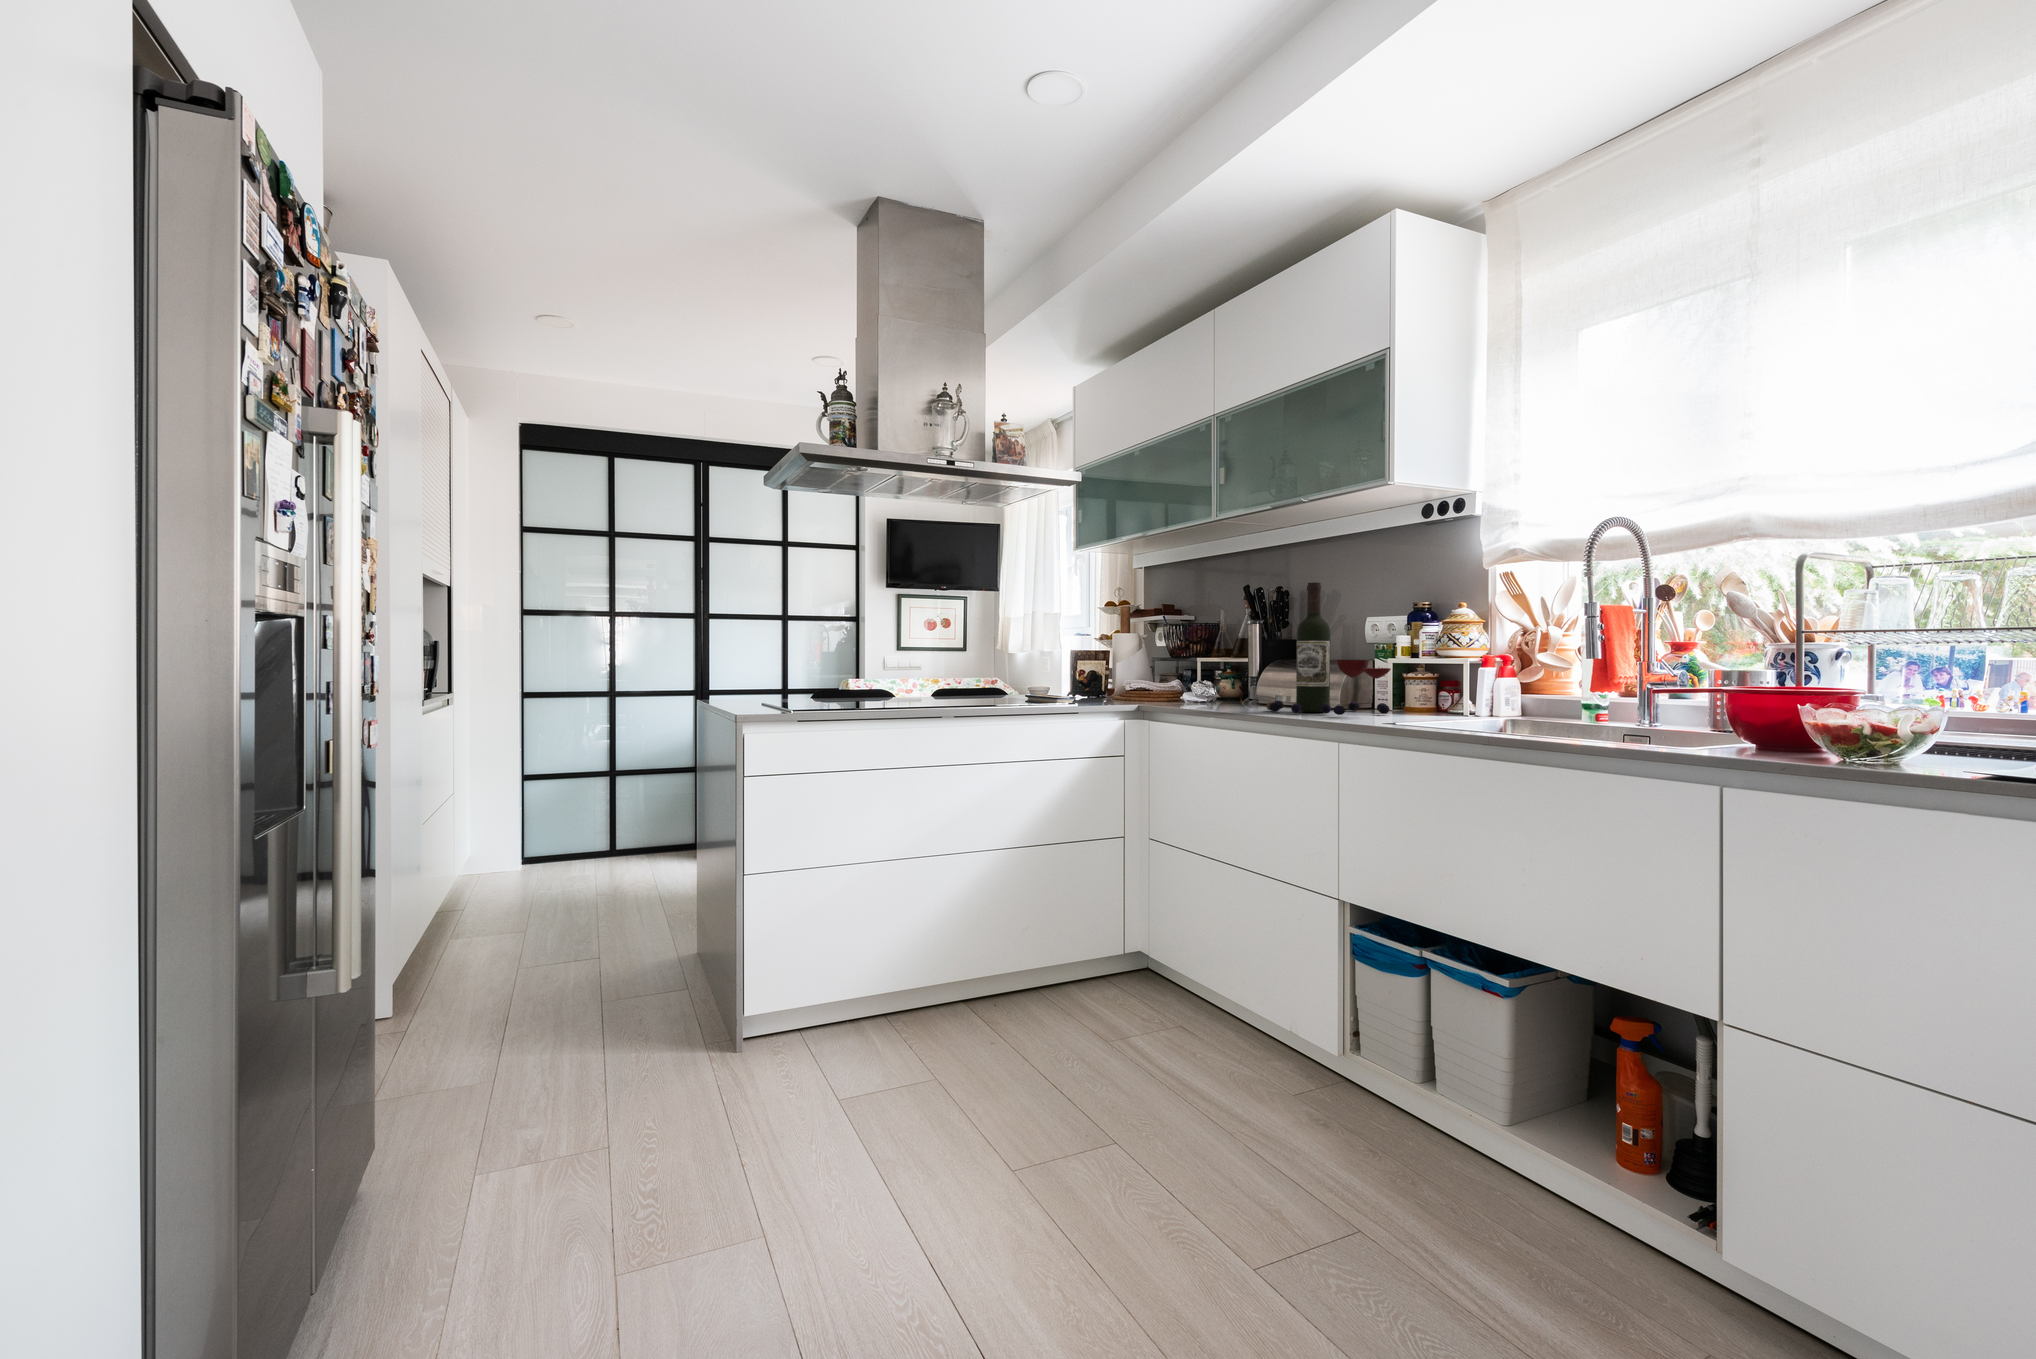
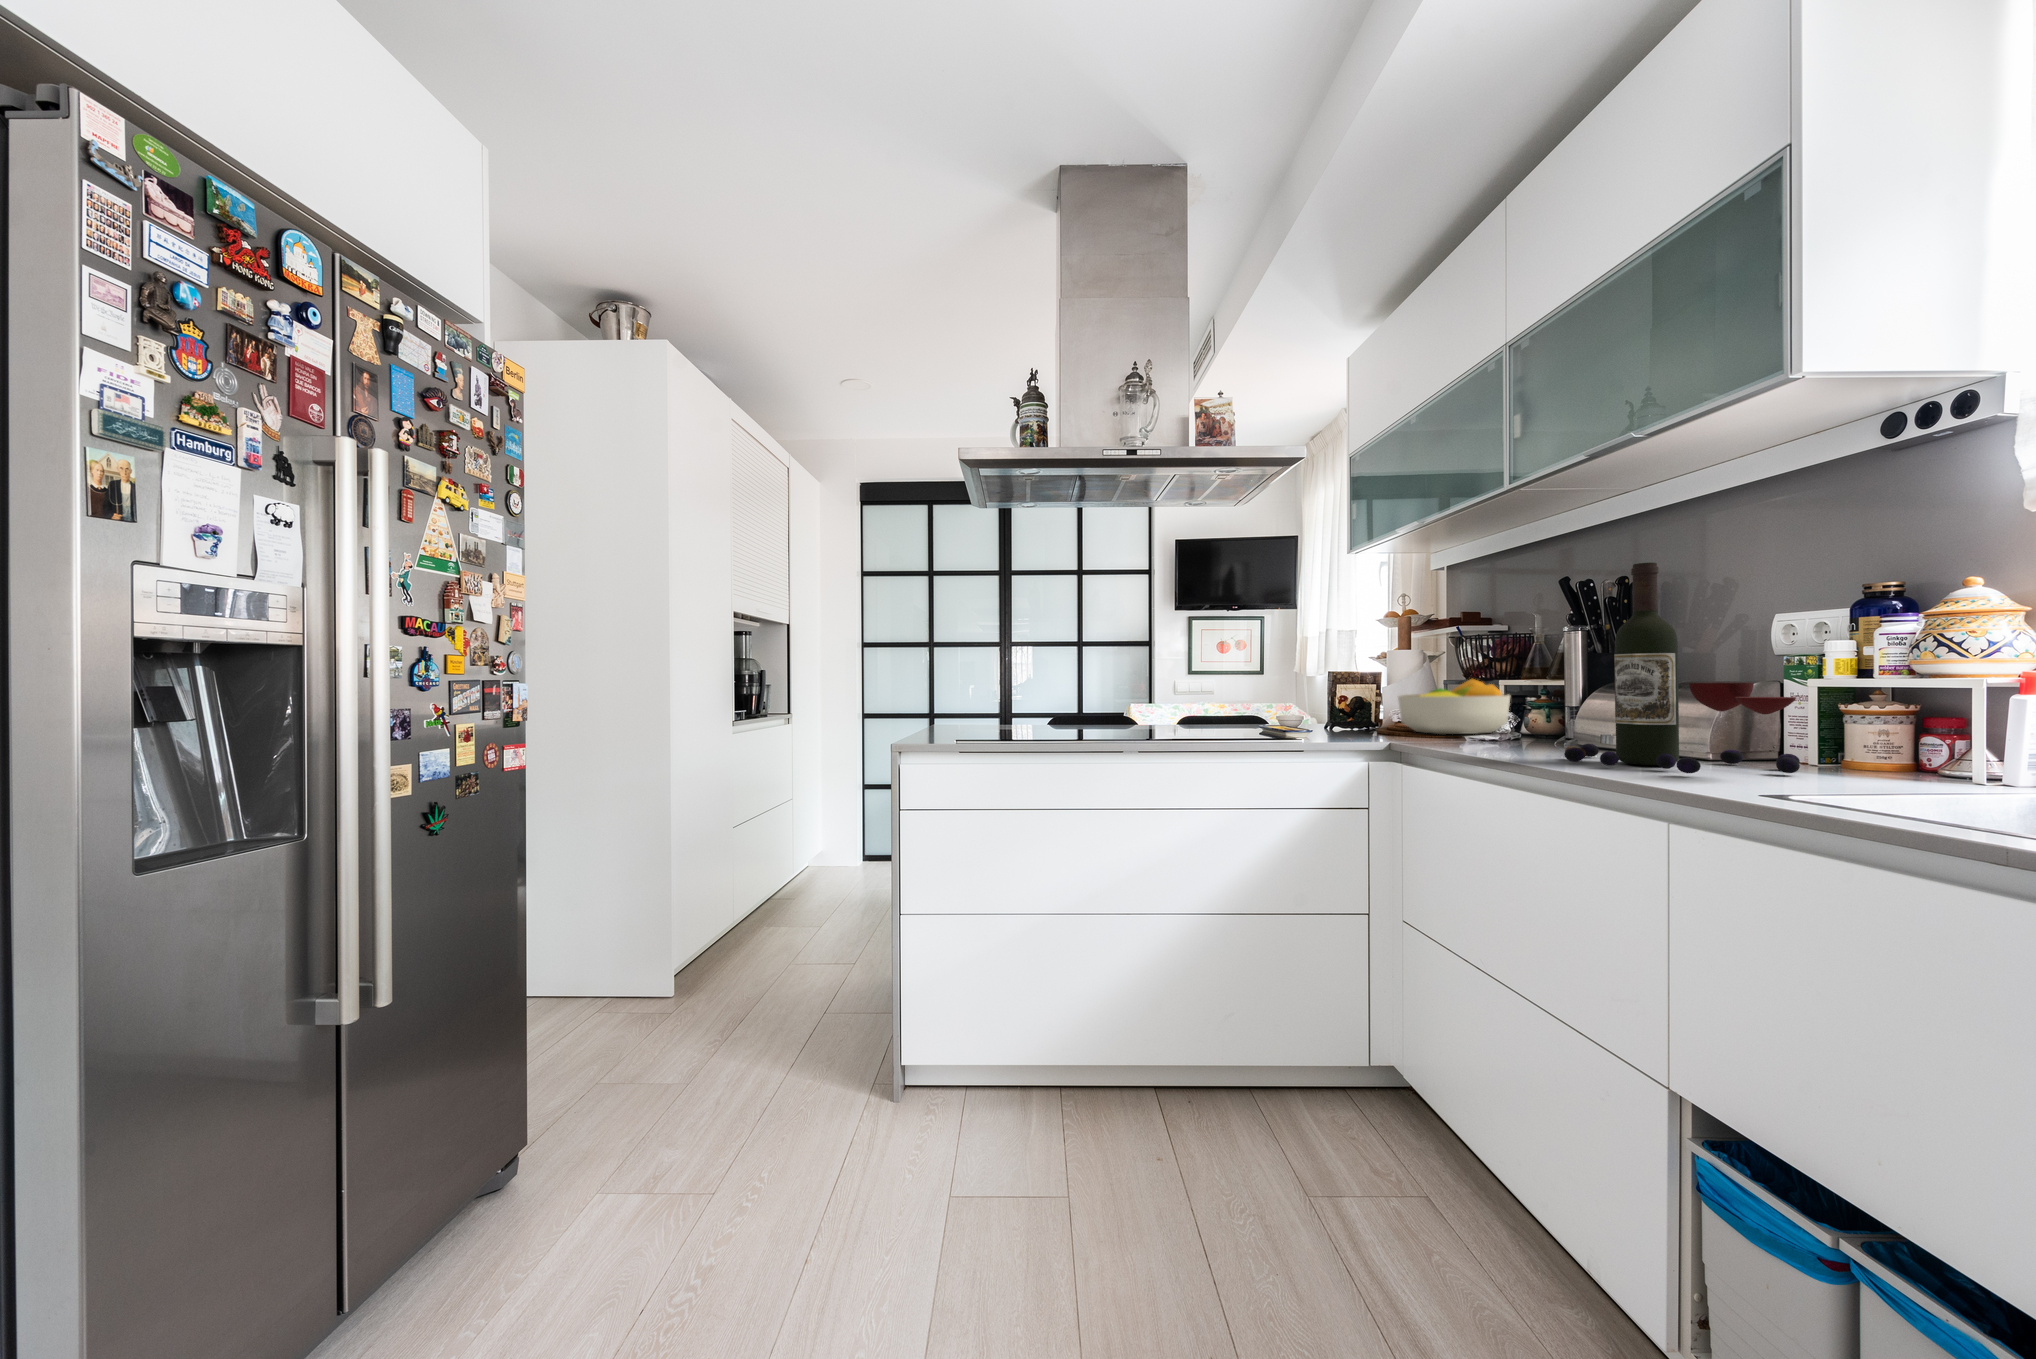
fruit bowl: none [1138,657,1214,699] -> present [1398,679,1511,734]

